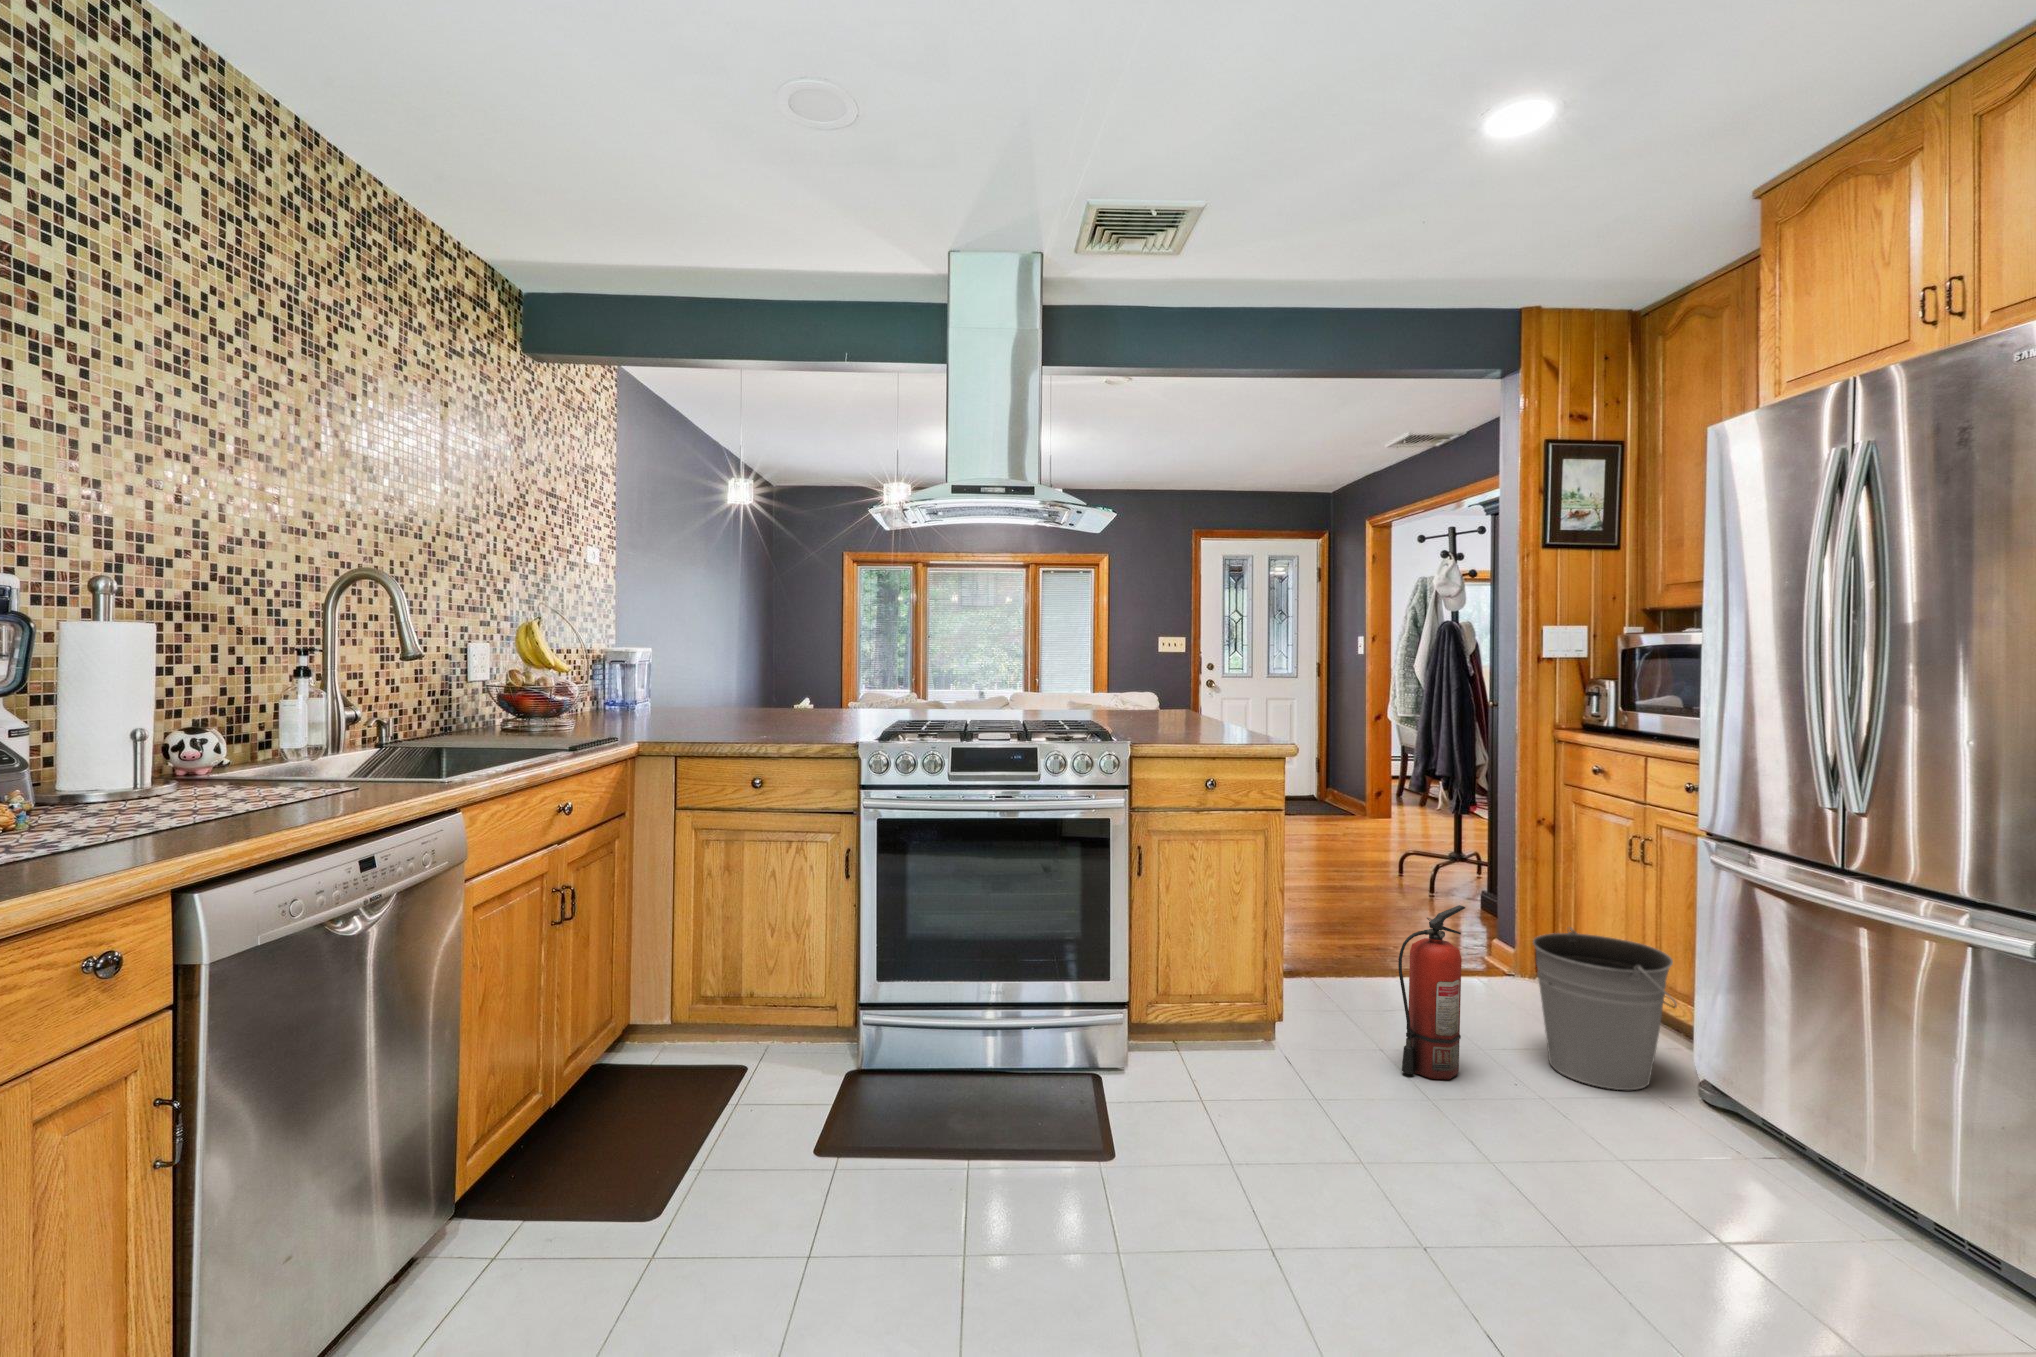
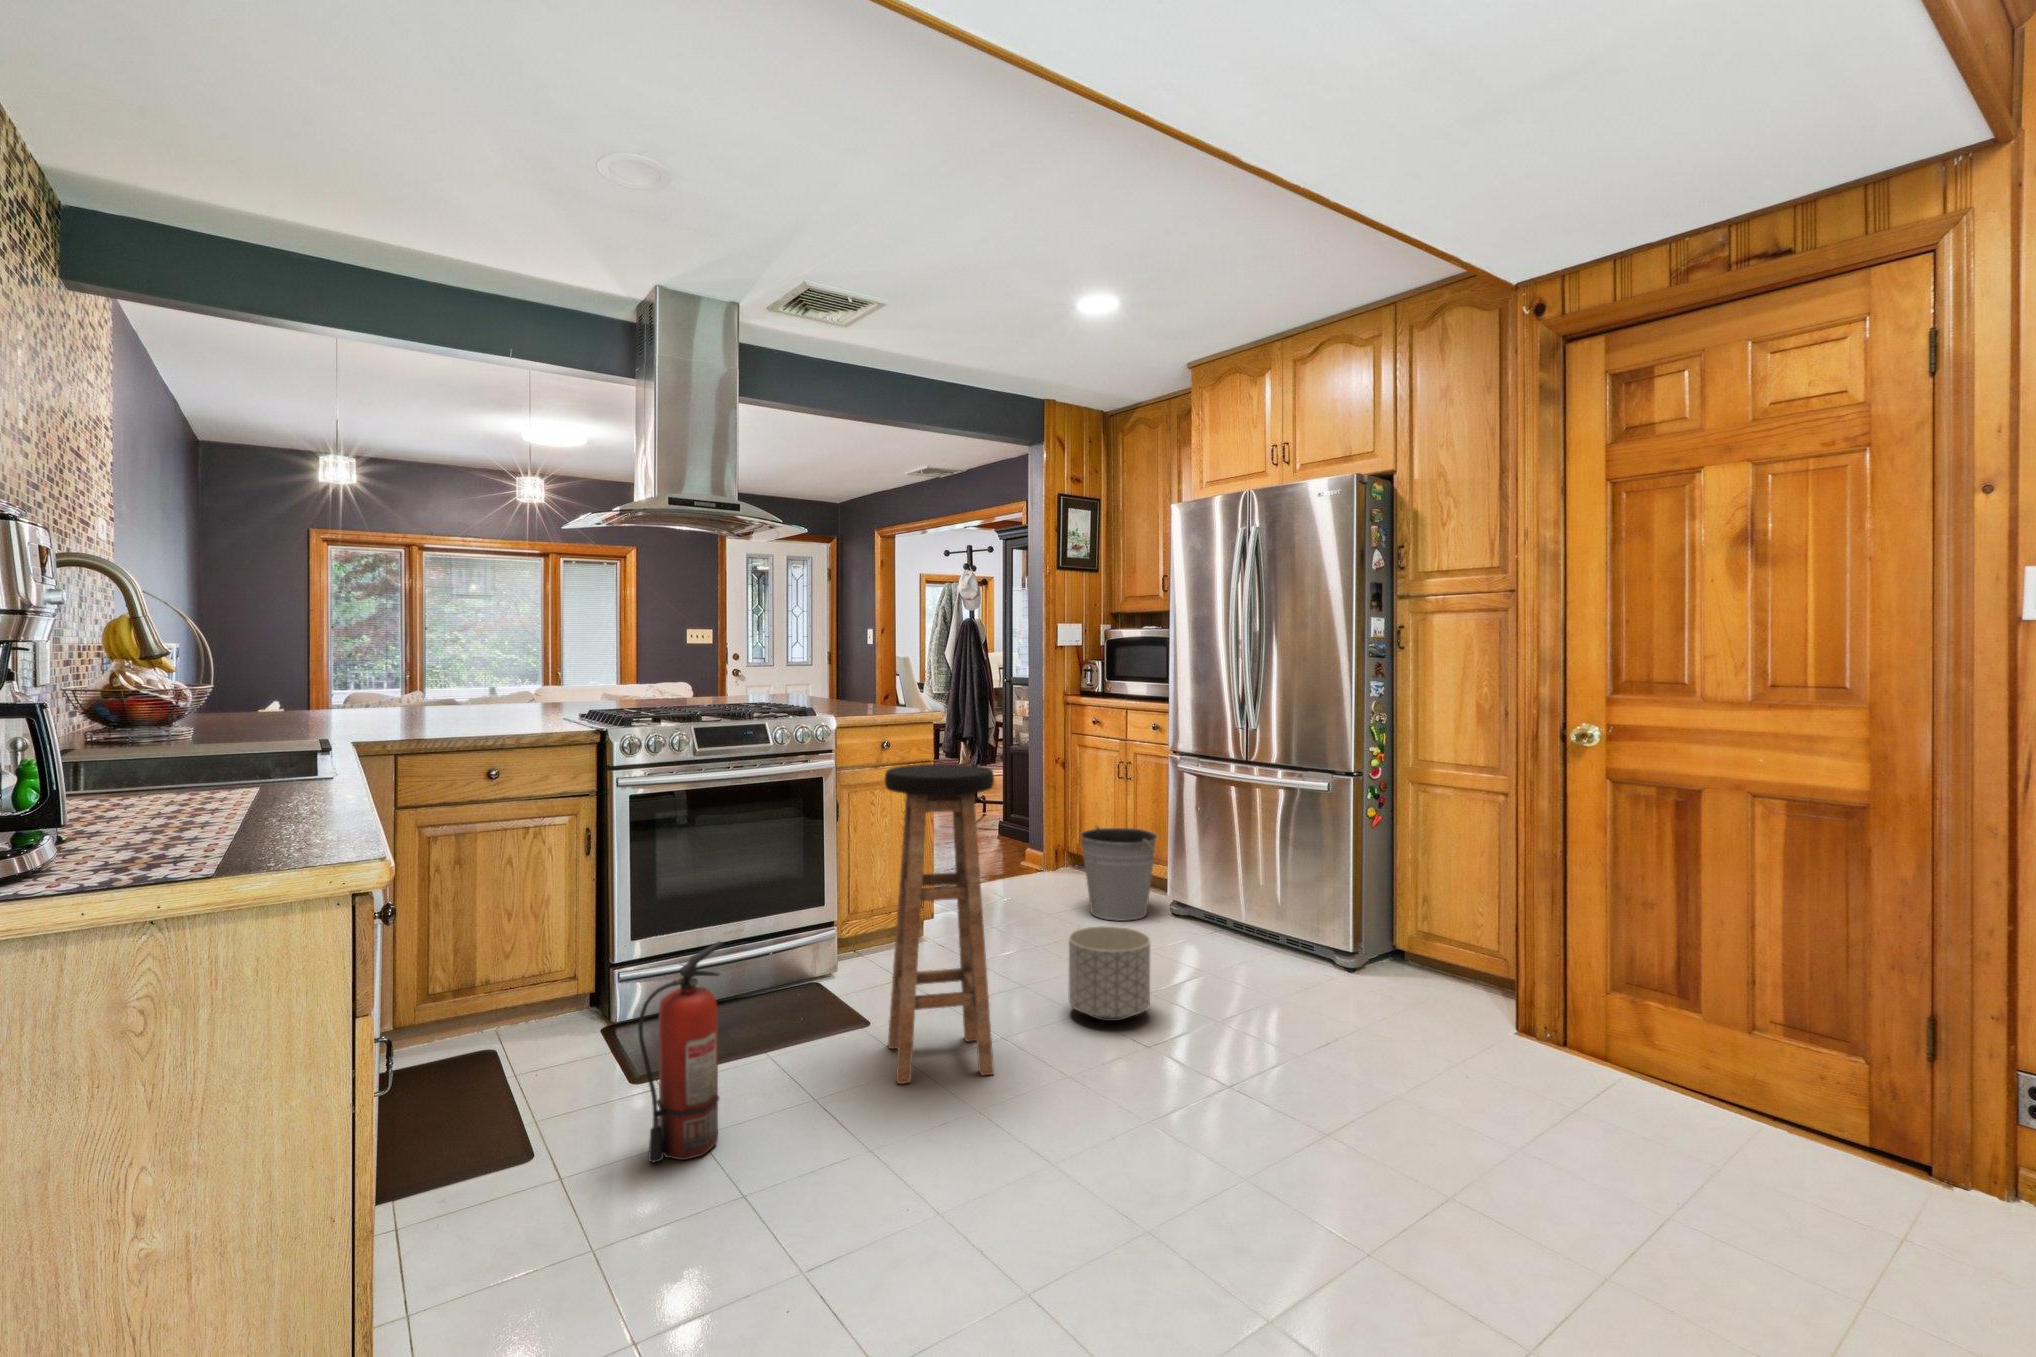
bar stool: none [1074,821,1246,1311] -> present [885,764,994,1084]
fire extinguisher: present [1398,905,1465,1080] -> present [638,941,724,1162]
planter: none [1402,1105,1553,1285] -> present [1069,926,1151,1021]

